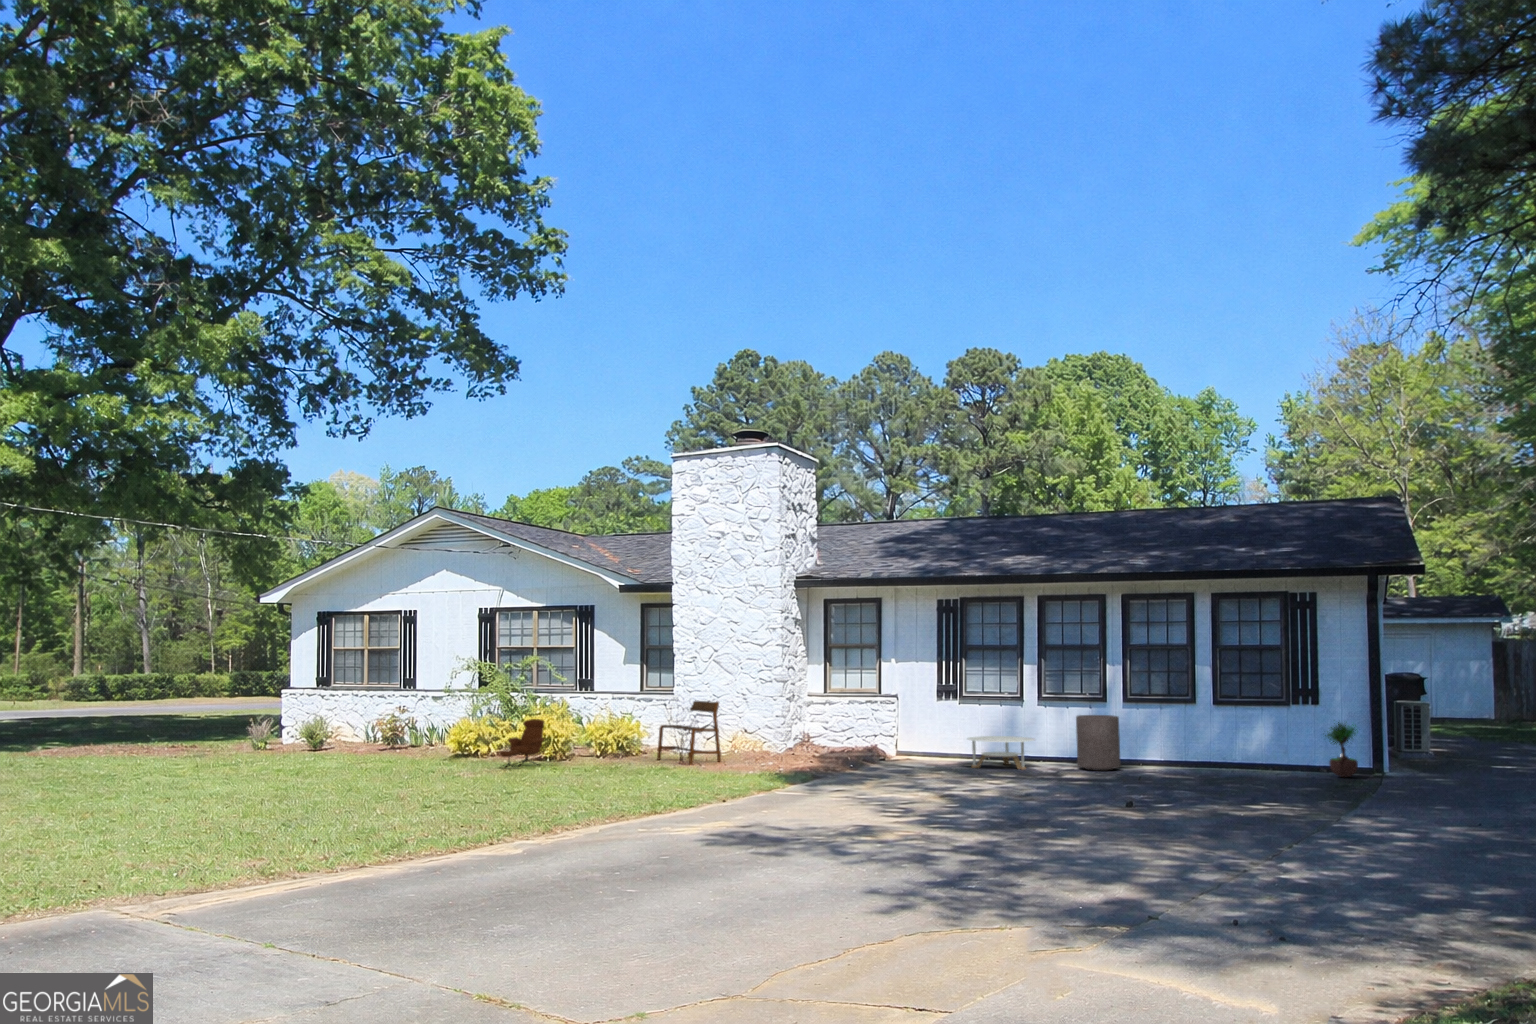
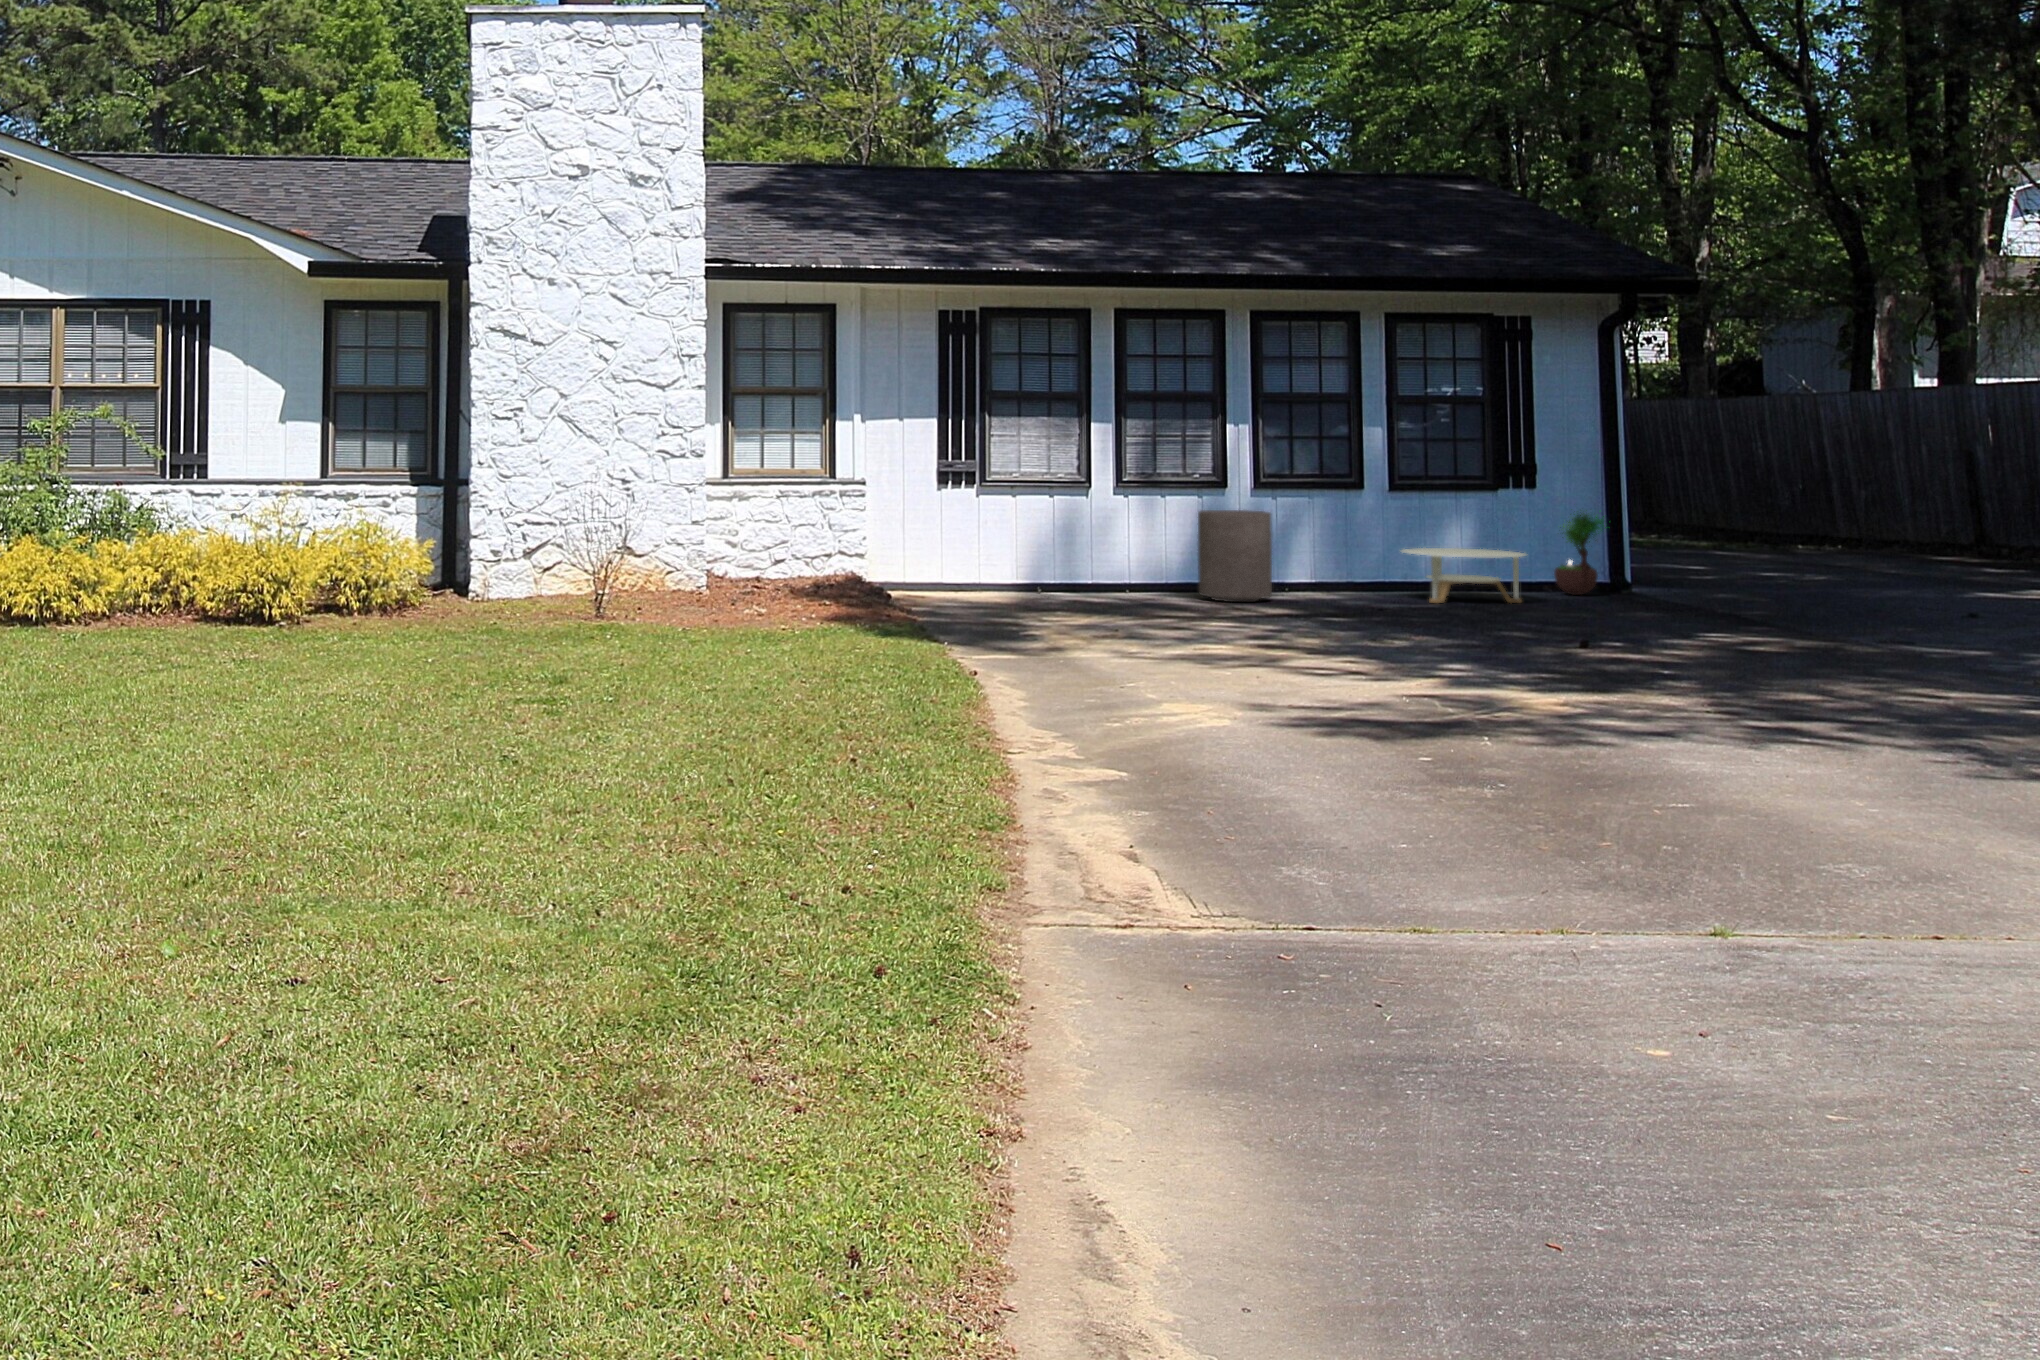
bench: present [657,700,721,765] -> none [452,496,601,628]
lounge chair: present [500,719,545,767] -> none [202,544,287,658]
round table: present [967,736,1035,770] -> present [1402,548,1525,603]

